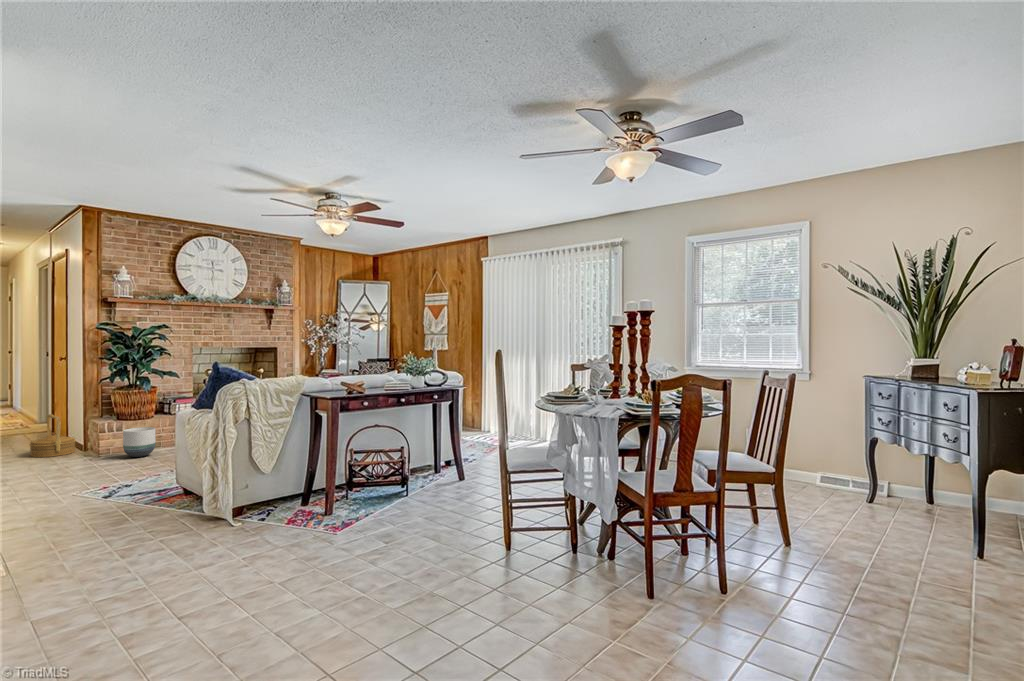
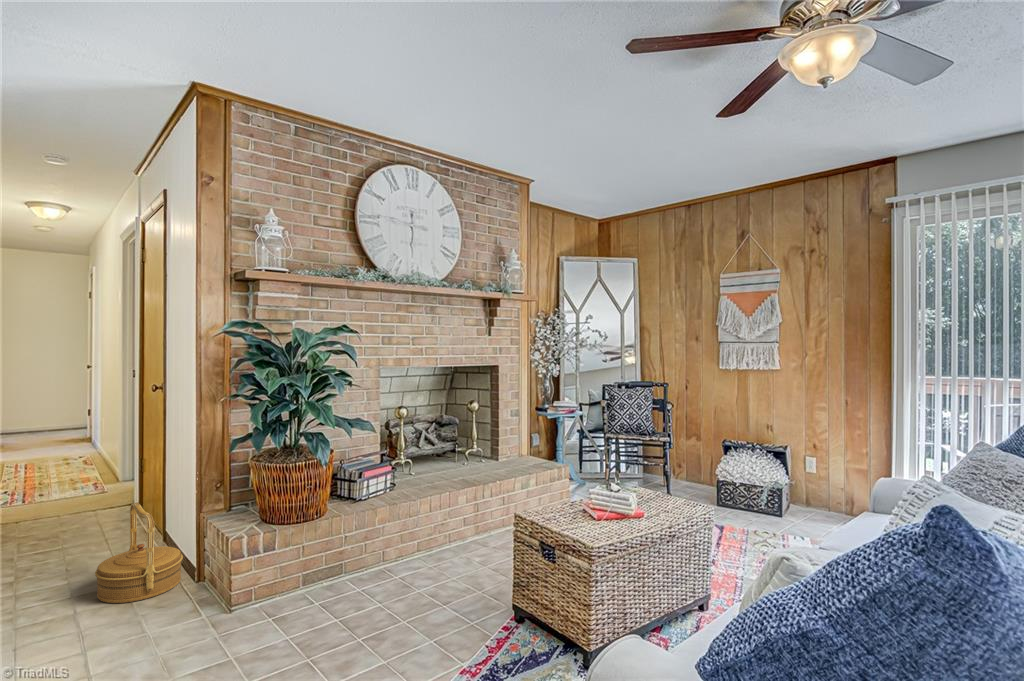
planter: present [123,427,156,457] -> none [280,539,342,613]

